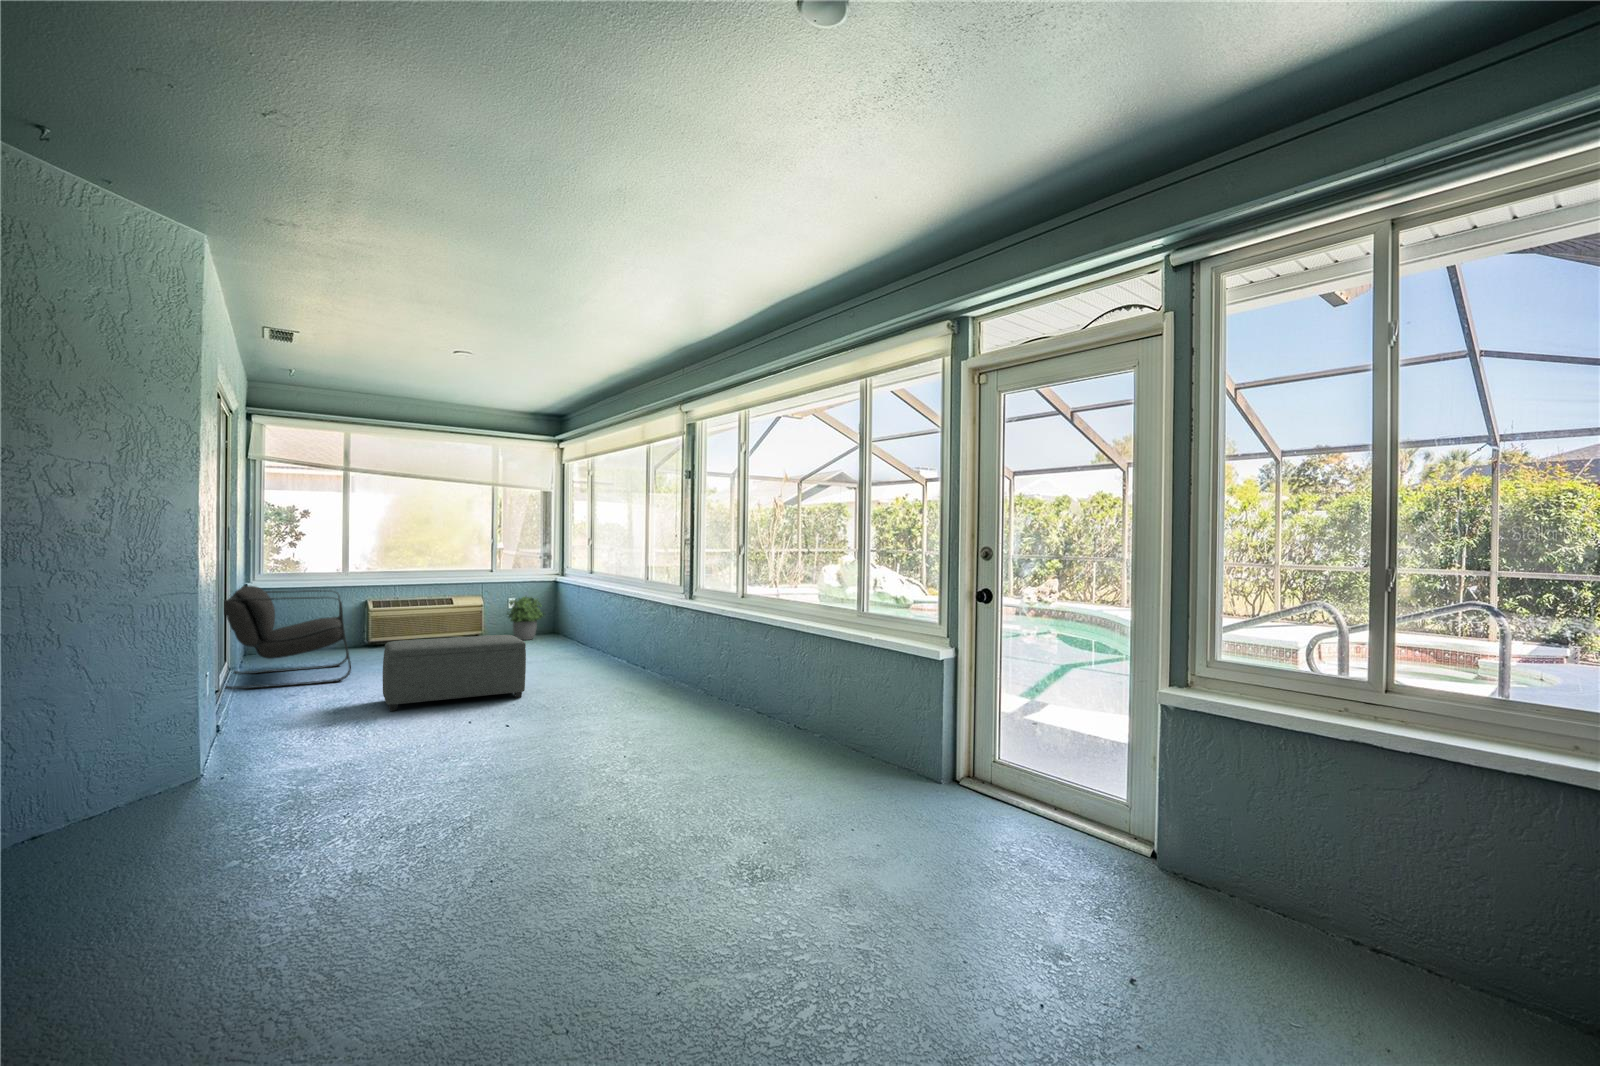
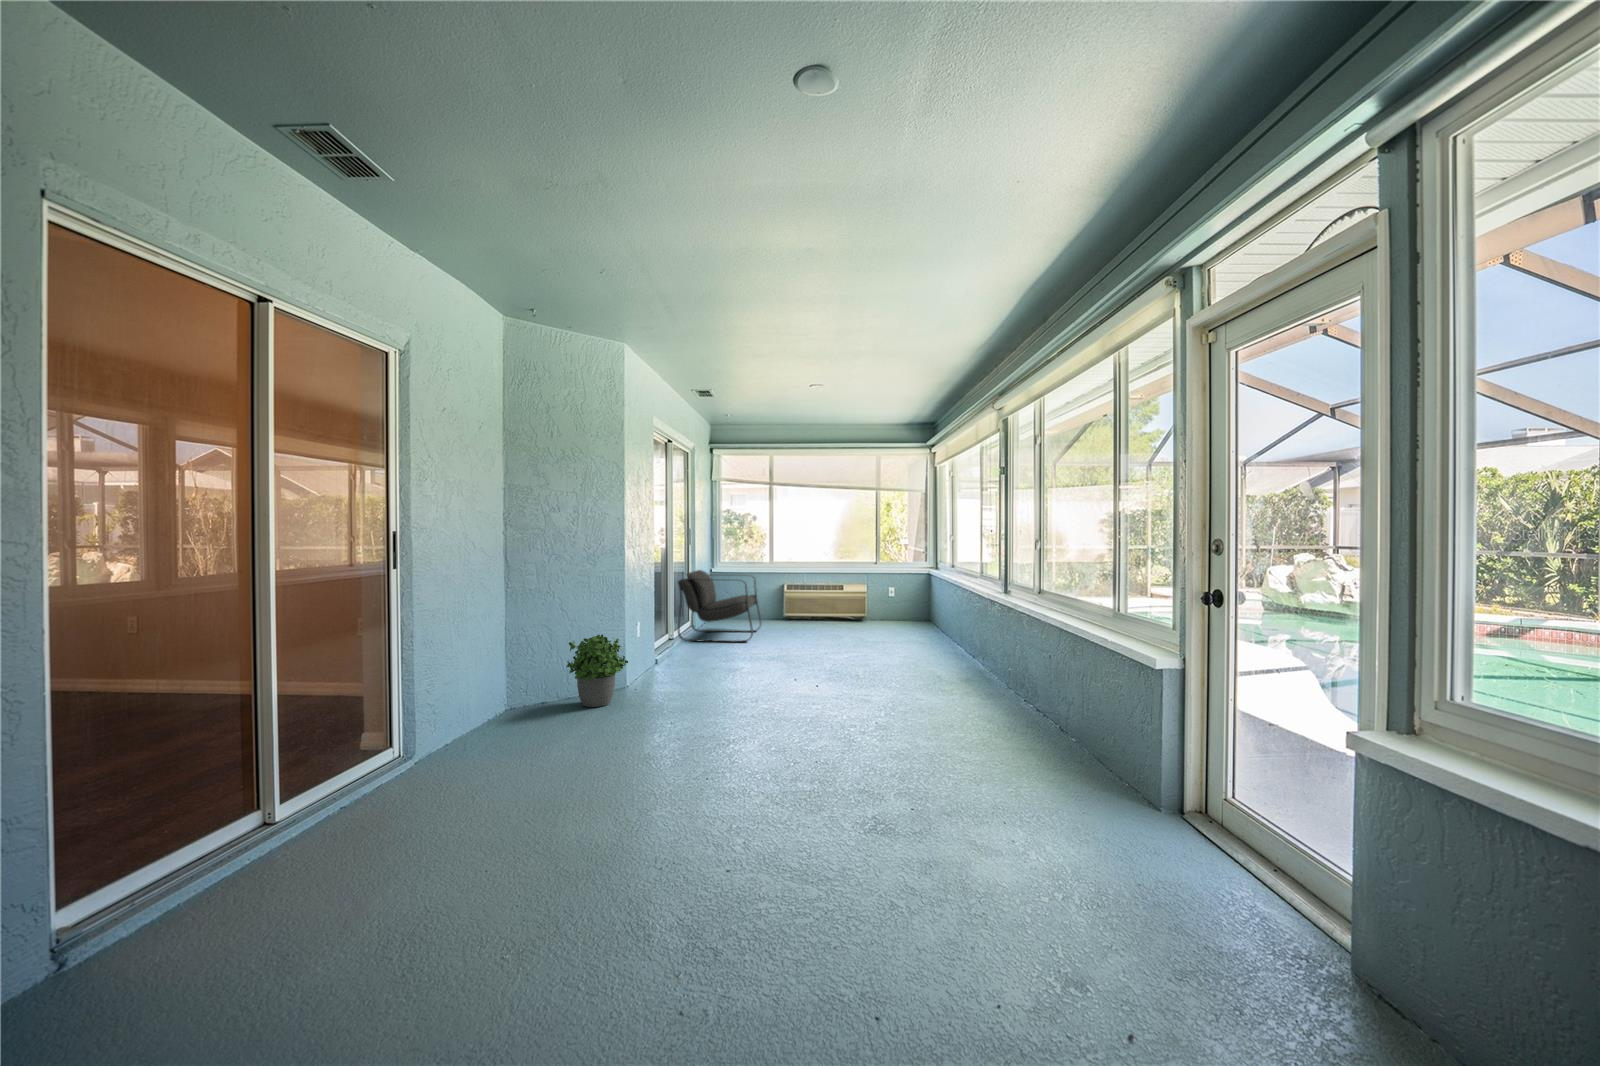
potted plant: present [507,596,543,640] -> present [566,634,628,707]
ottoman: present [383,635,526,711] -> none [752,614,851,668]

